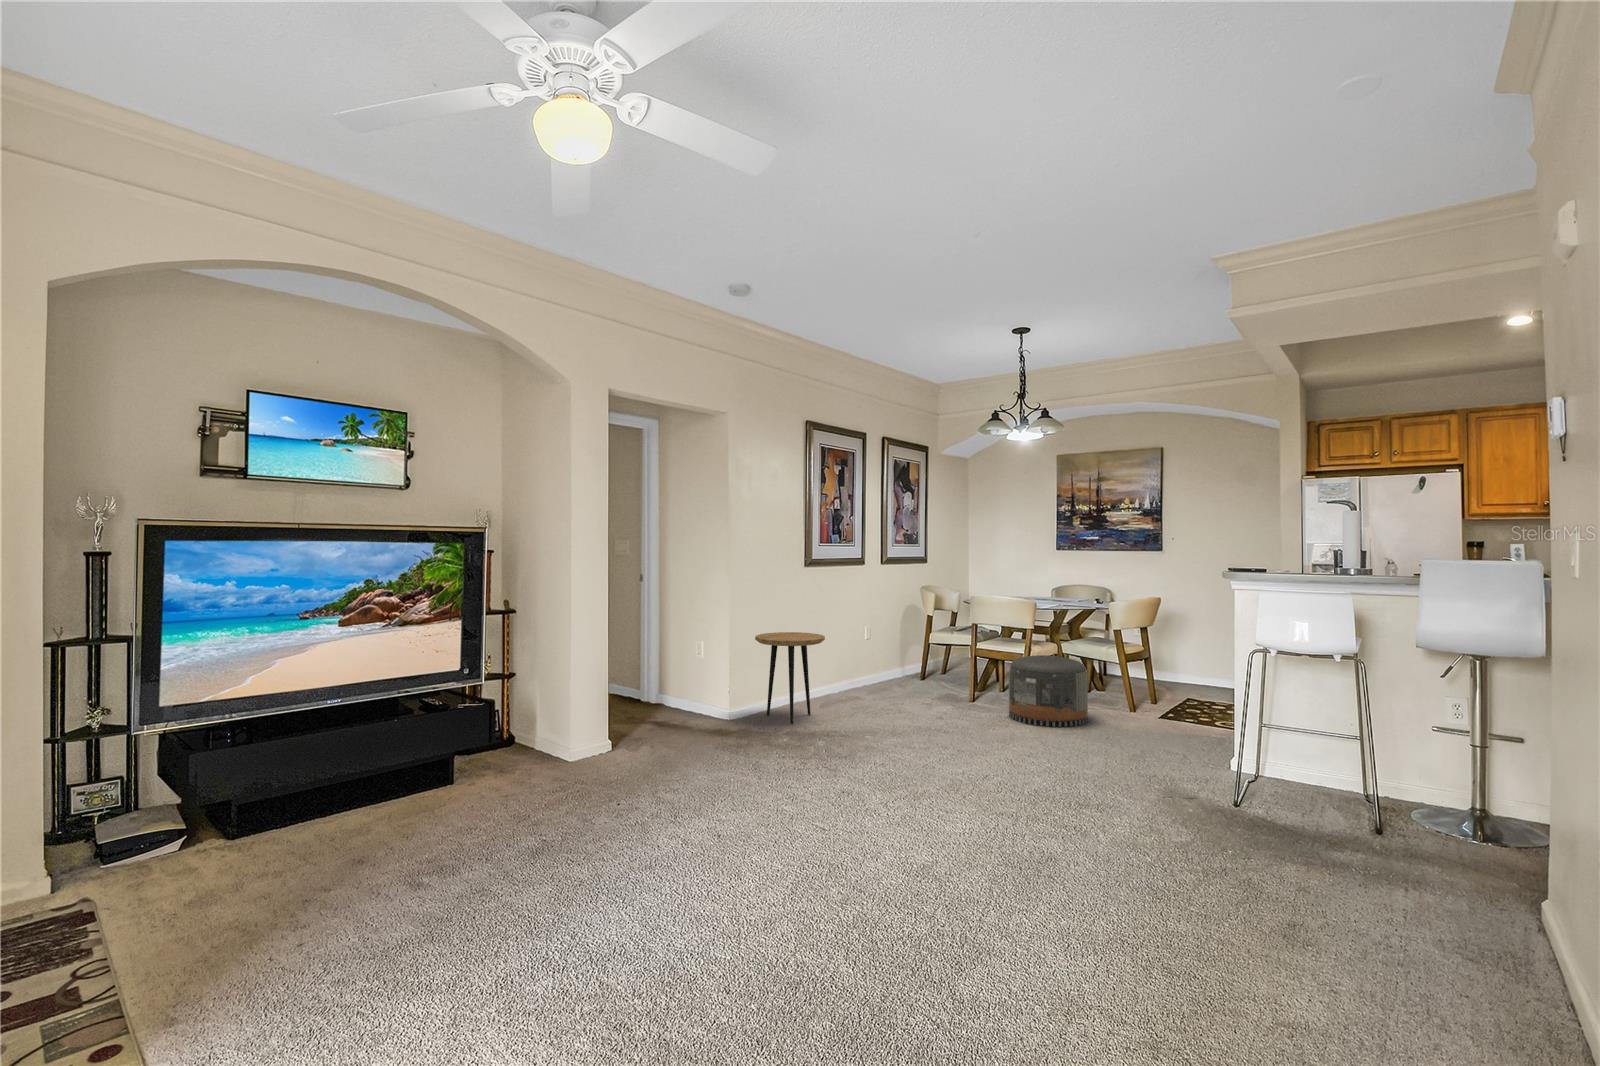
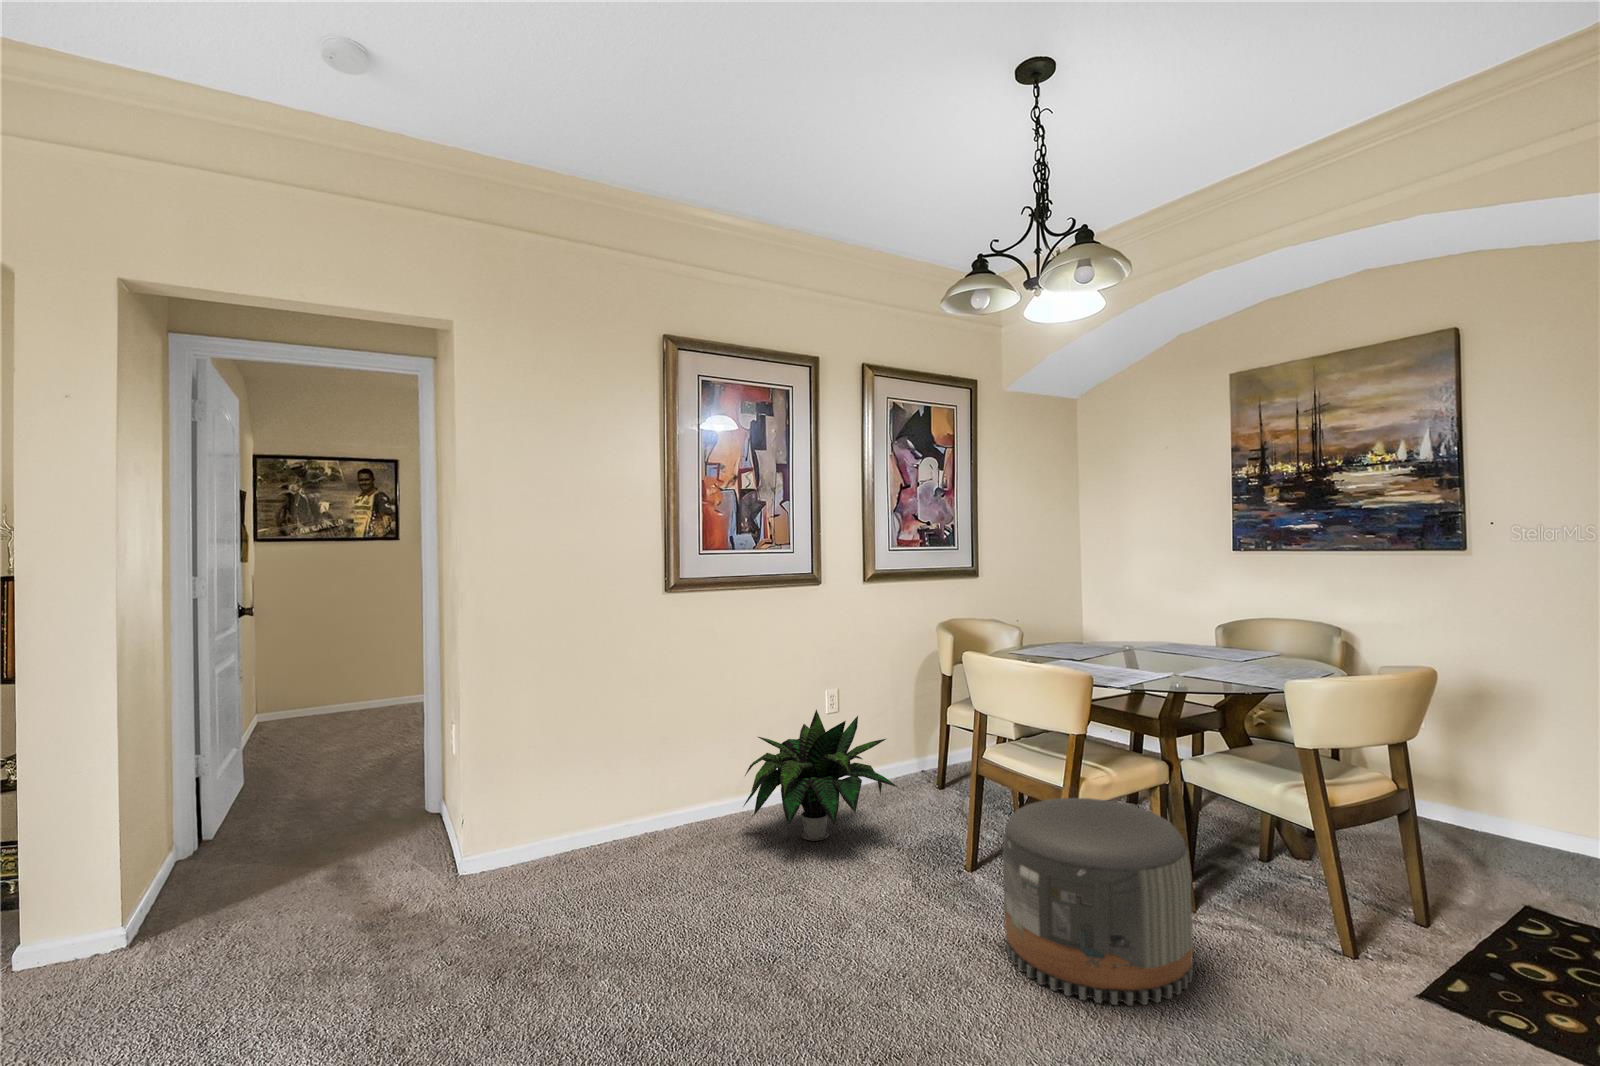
potted plant: none [841,630,928,698] -> present [744,710,897,841]
side table: present [755,632,825,724] -> none [501,718,639,909]

